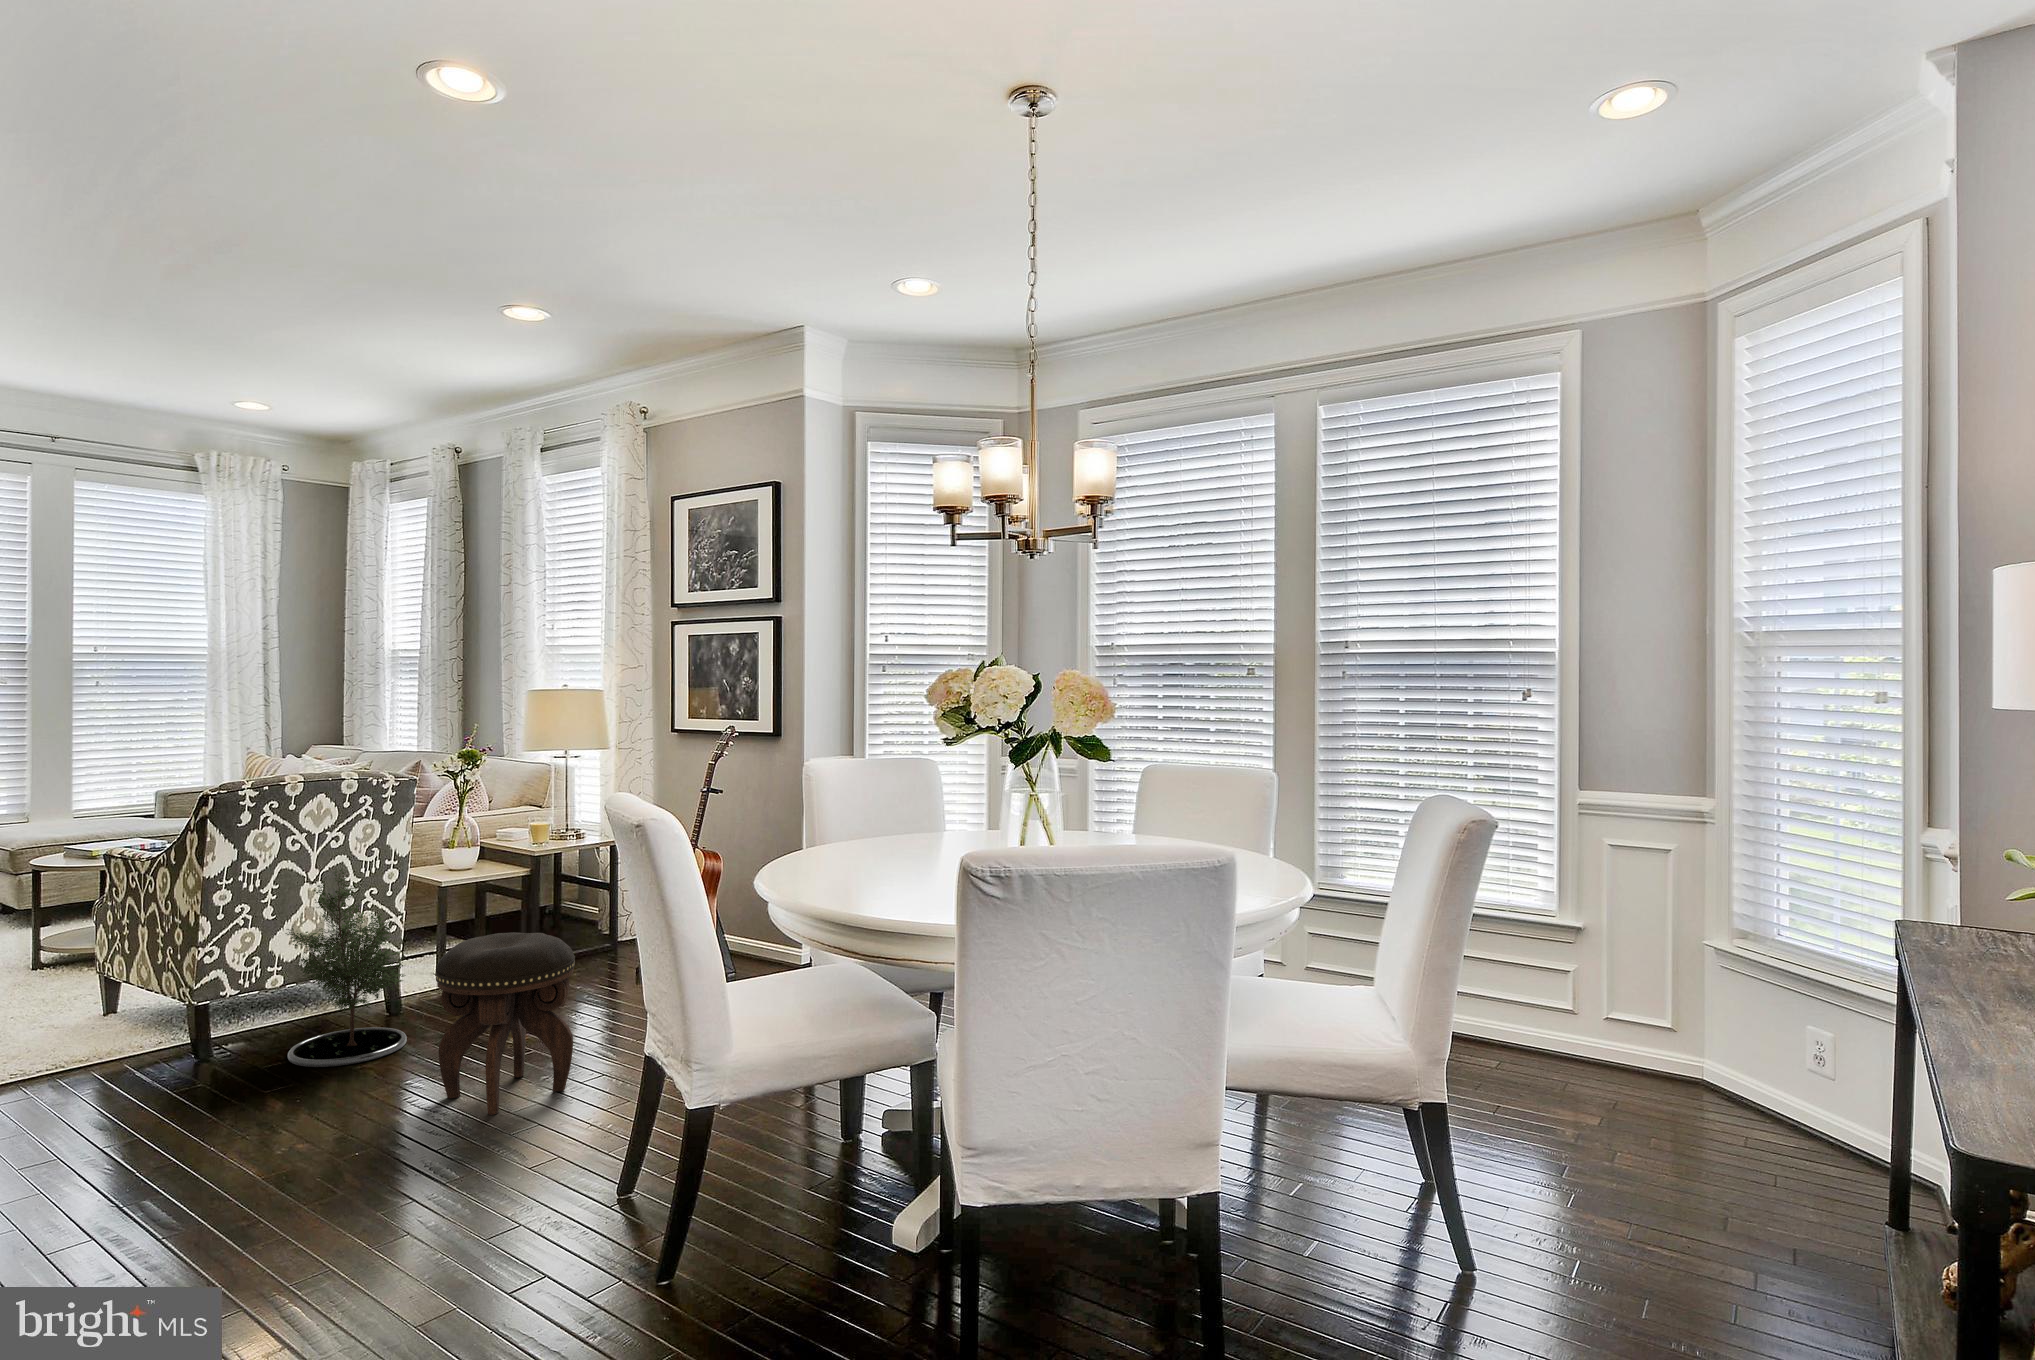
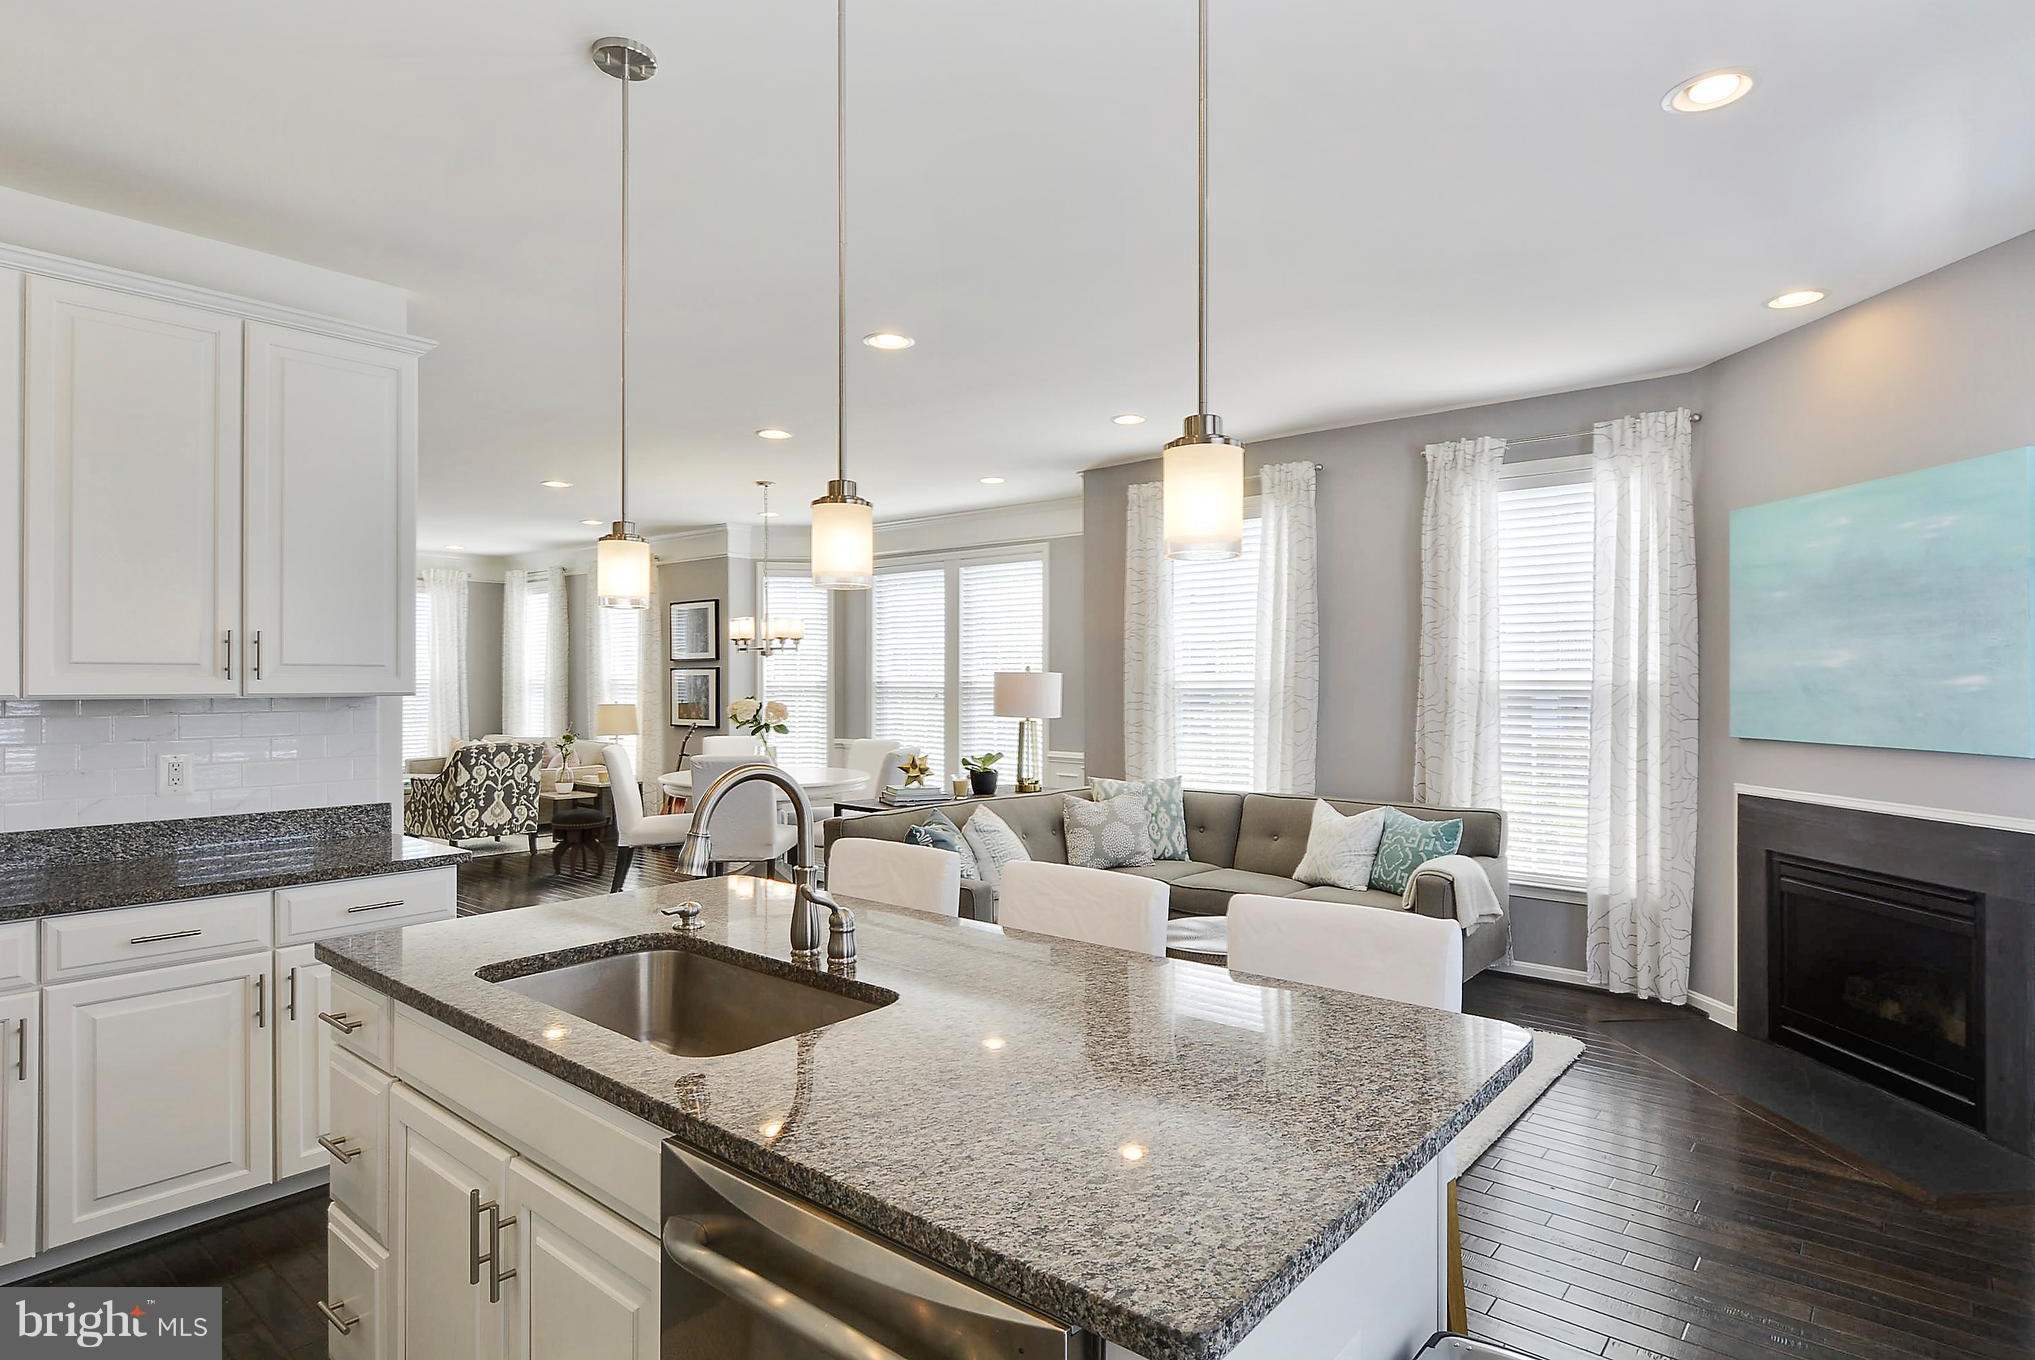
potted tree: present [285,870,407,1067] -> none [490,784,541,866]

